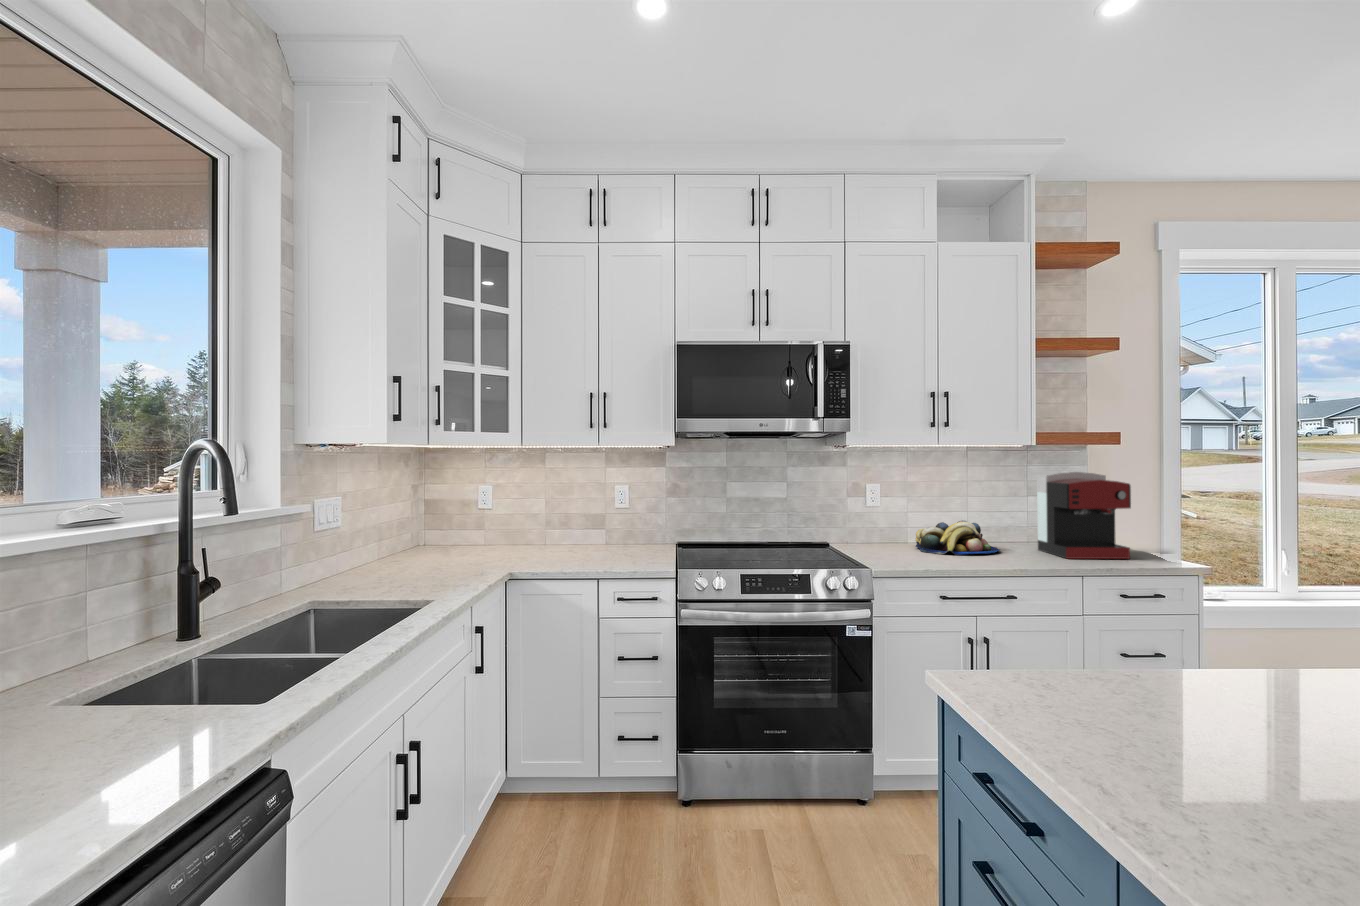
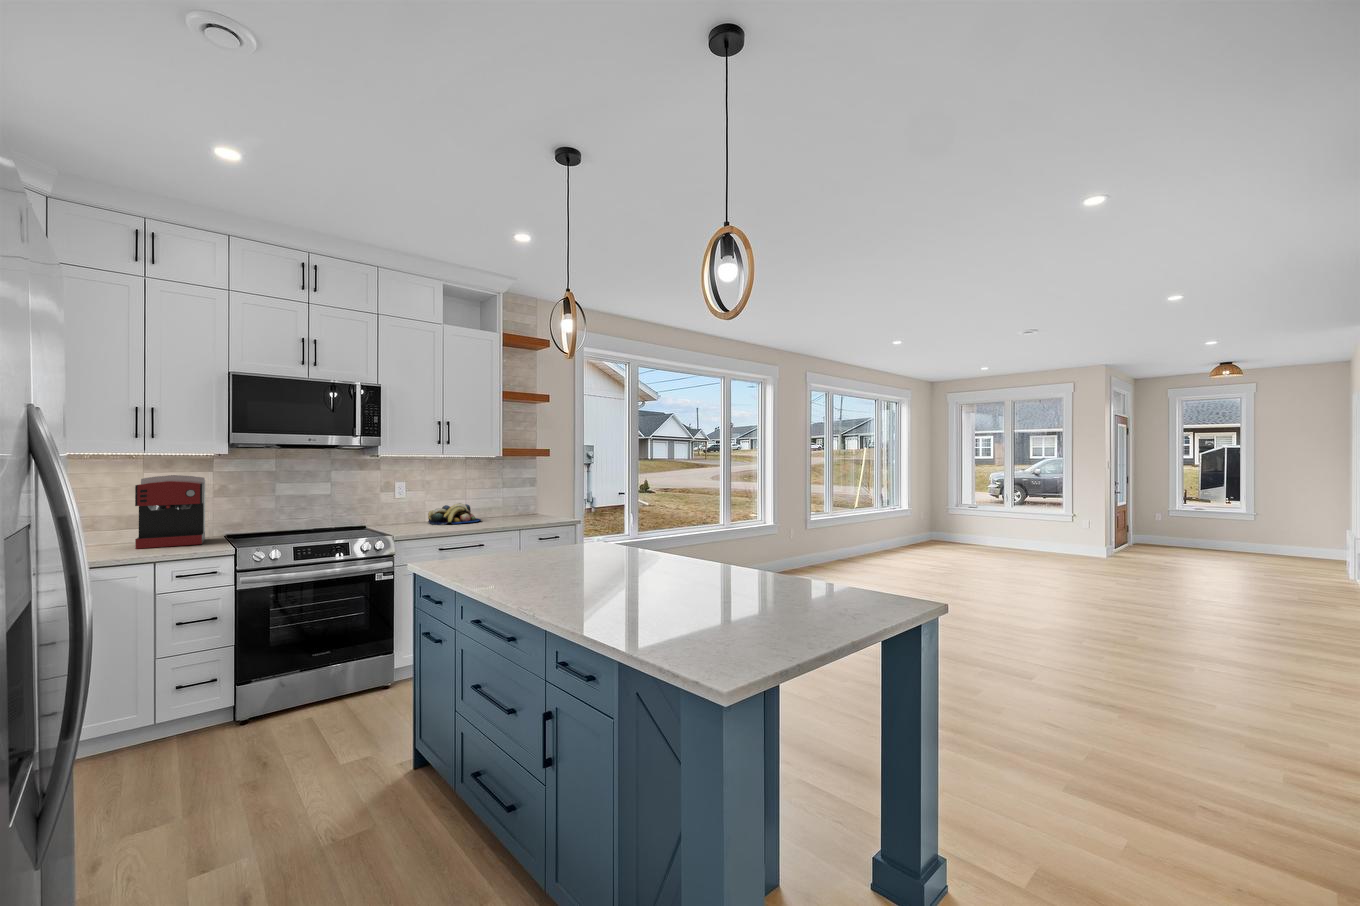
coffee maker: present [1037,472,1131,559] -> present [135,475,205,549]

